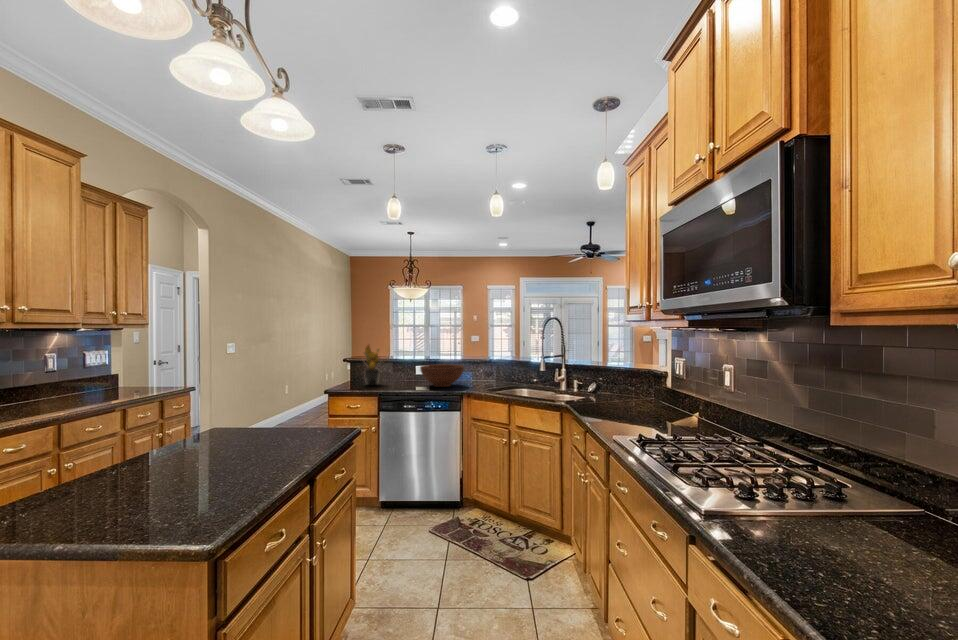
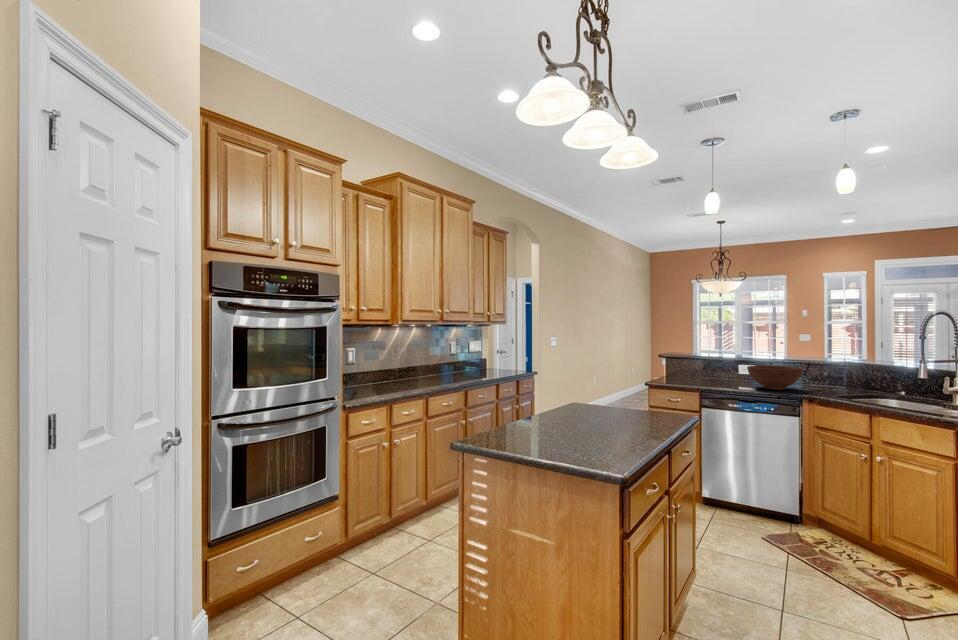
potted plant: present [364,345,380,385] -> none [677,340,707,382]

